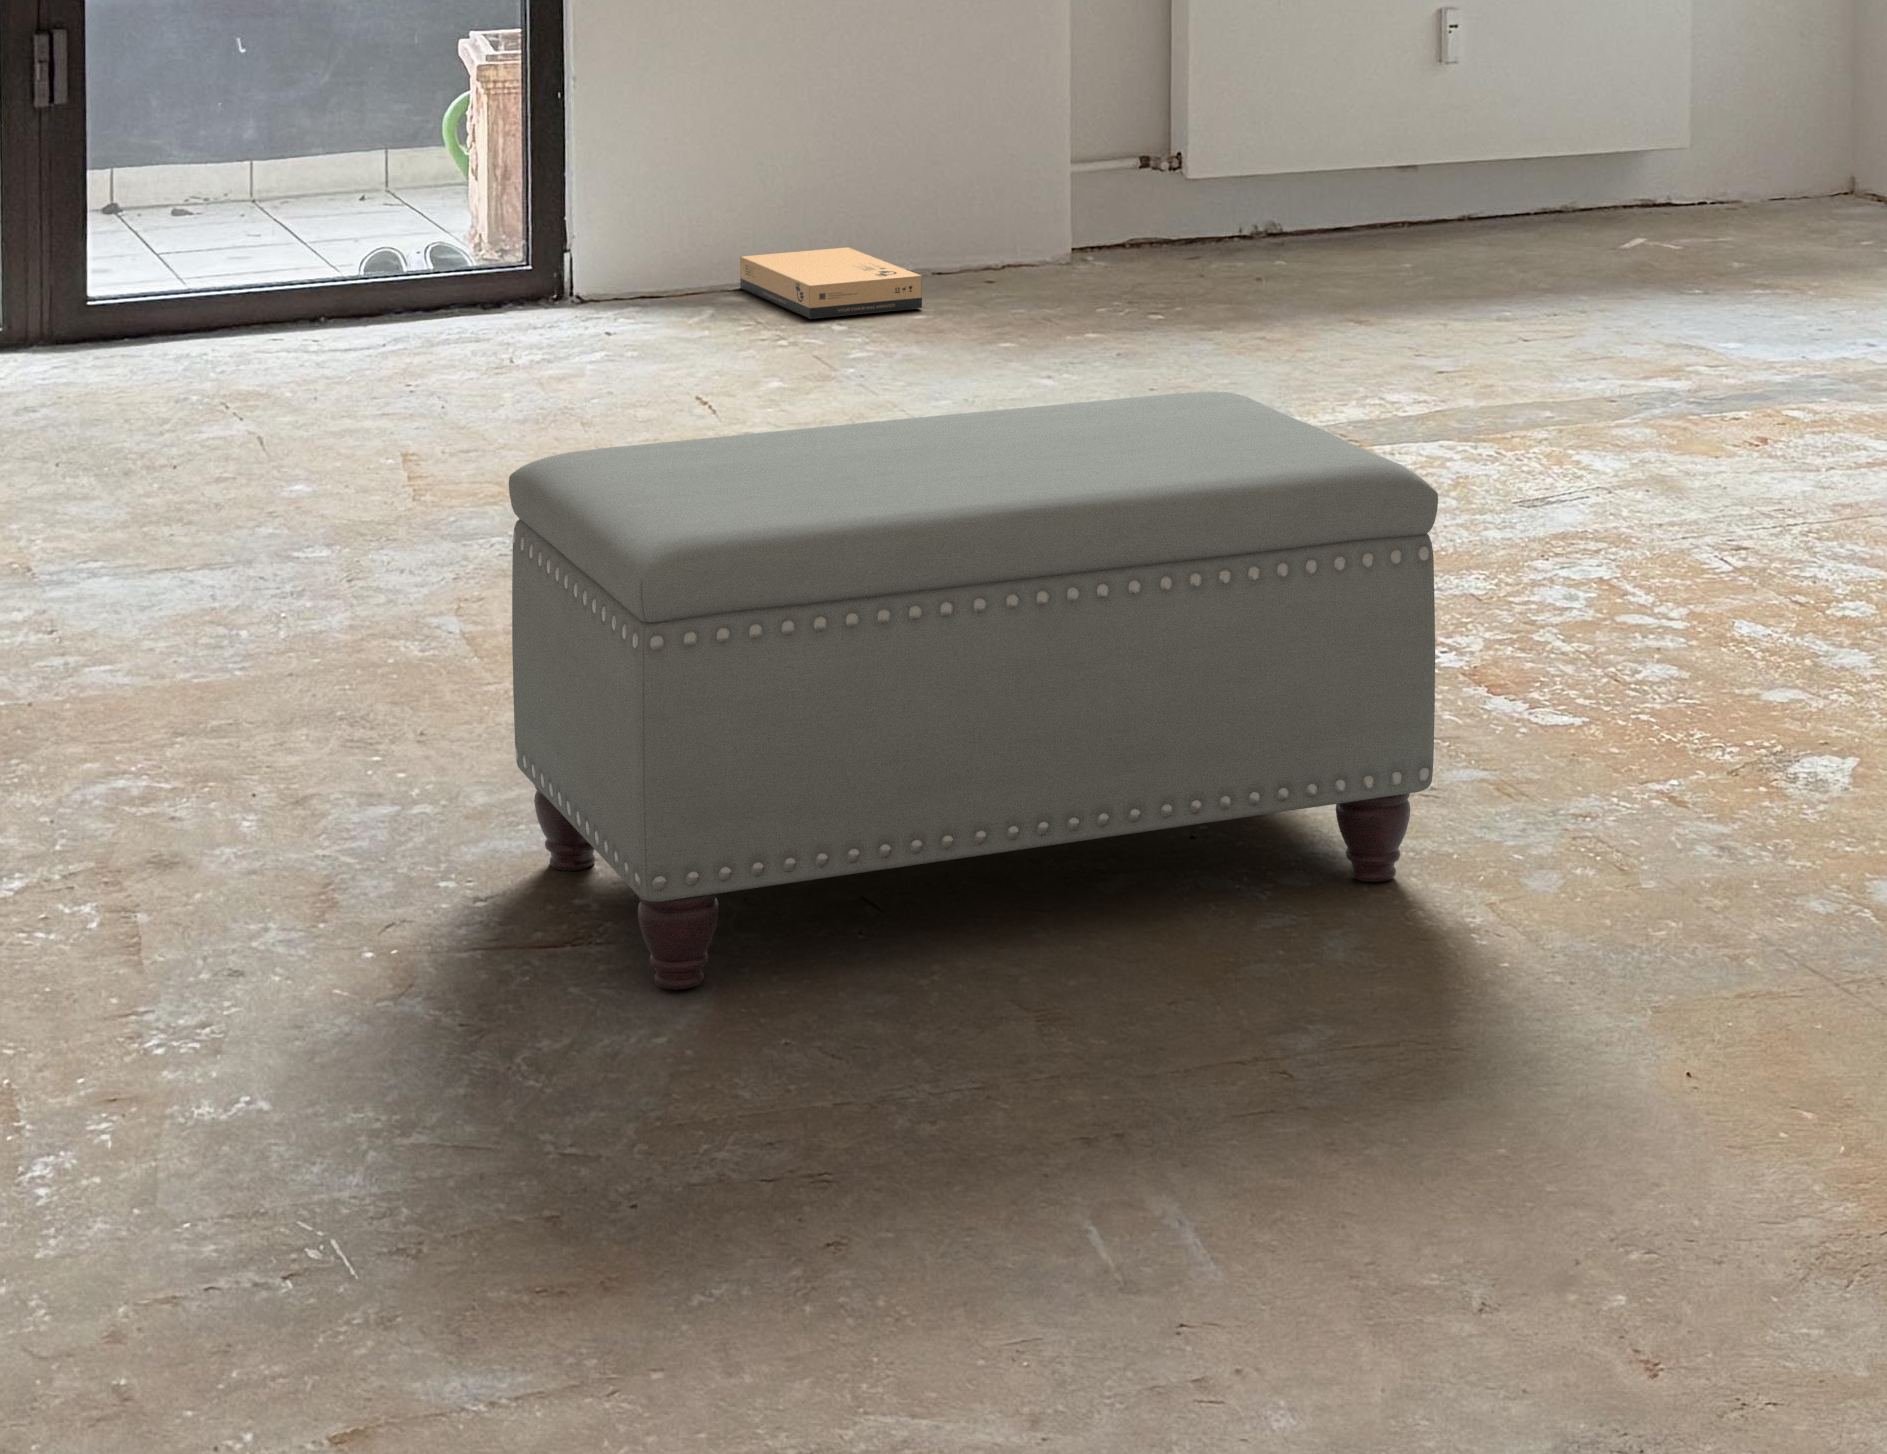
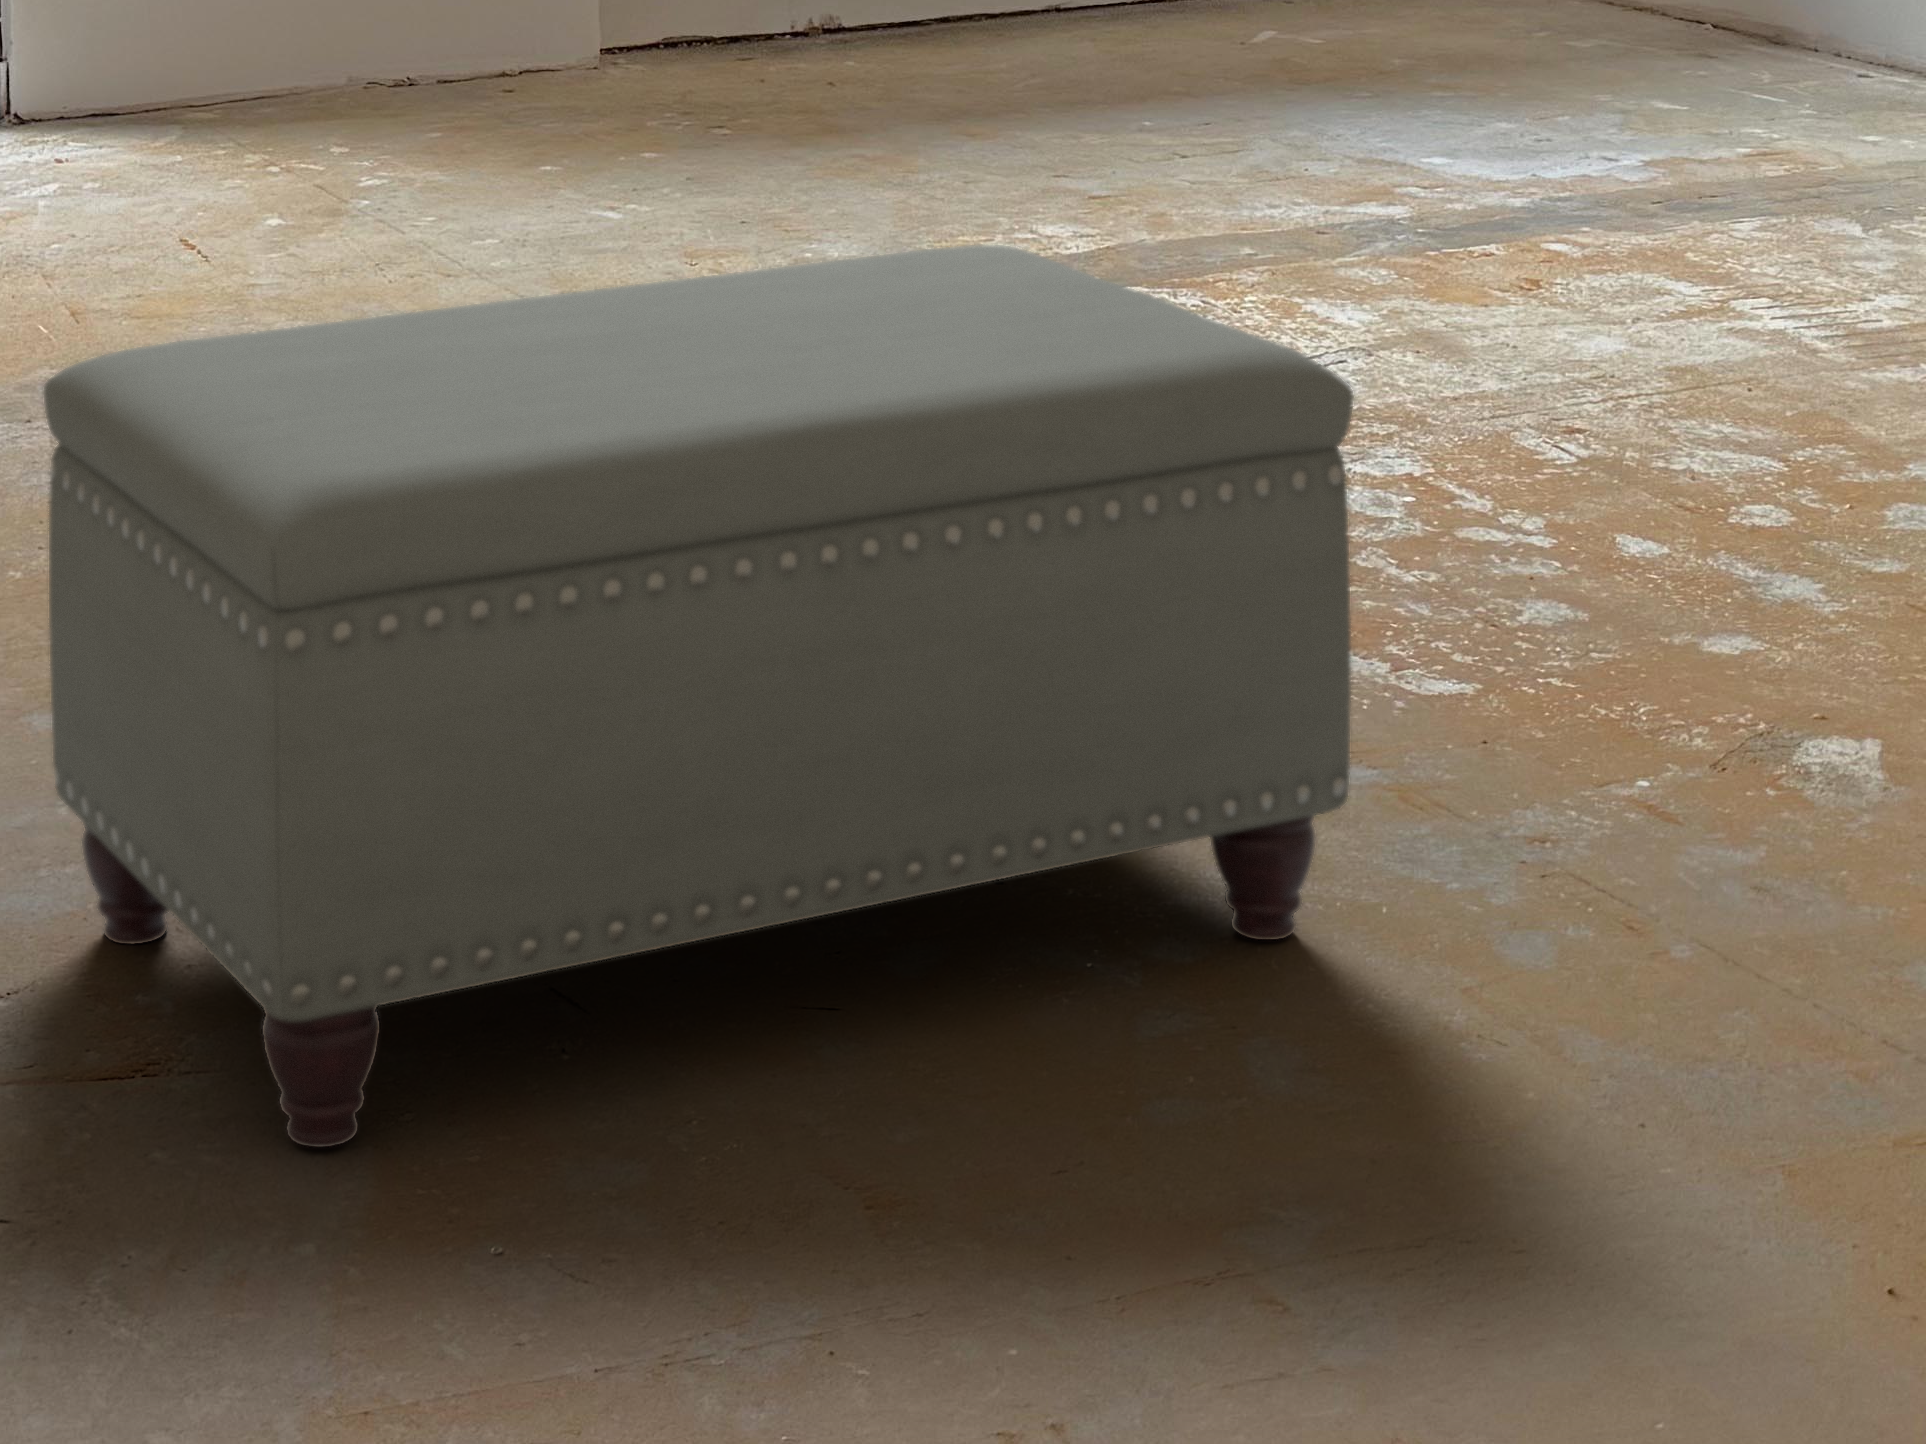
cardboard box: present [740,247,922,319] -> none [218,54,445,142]

